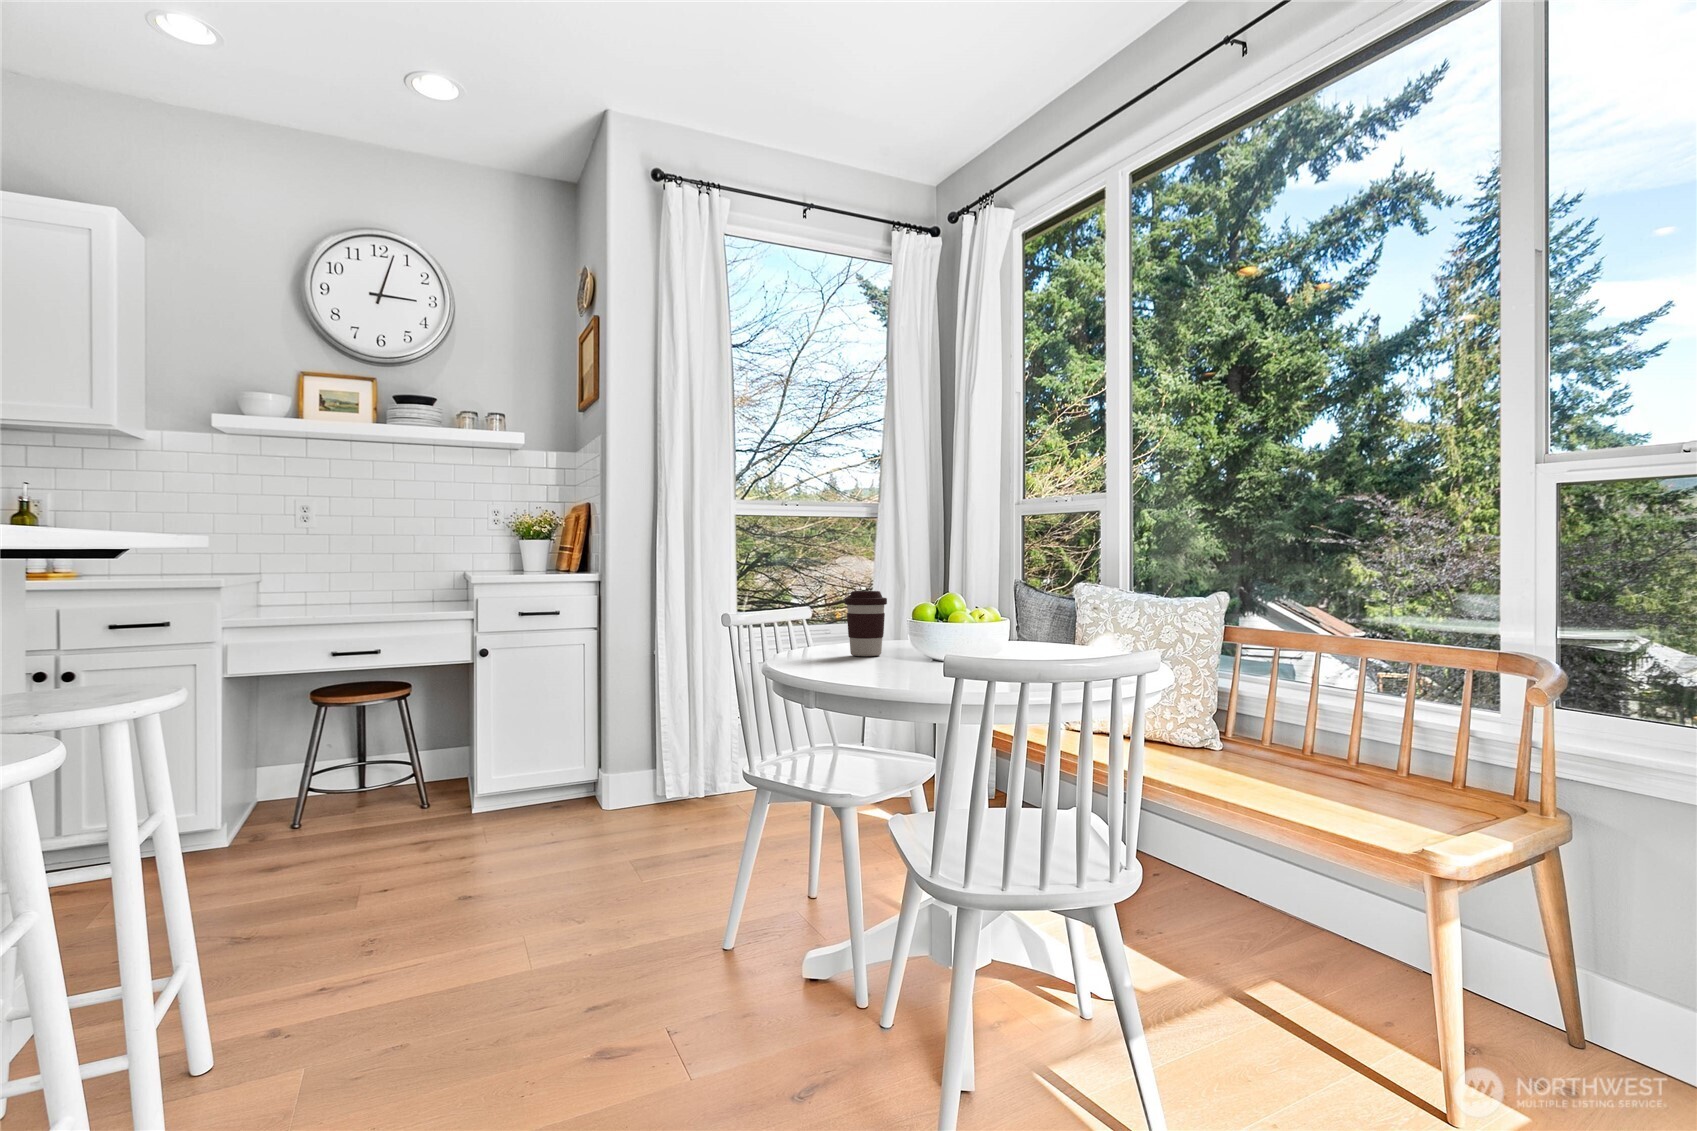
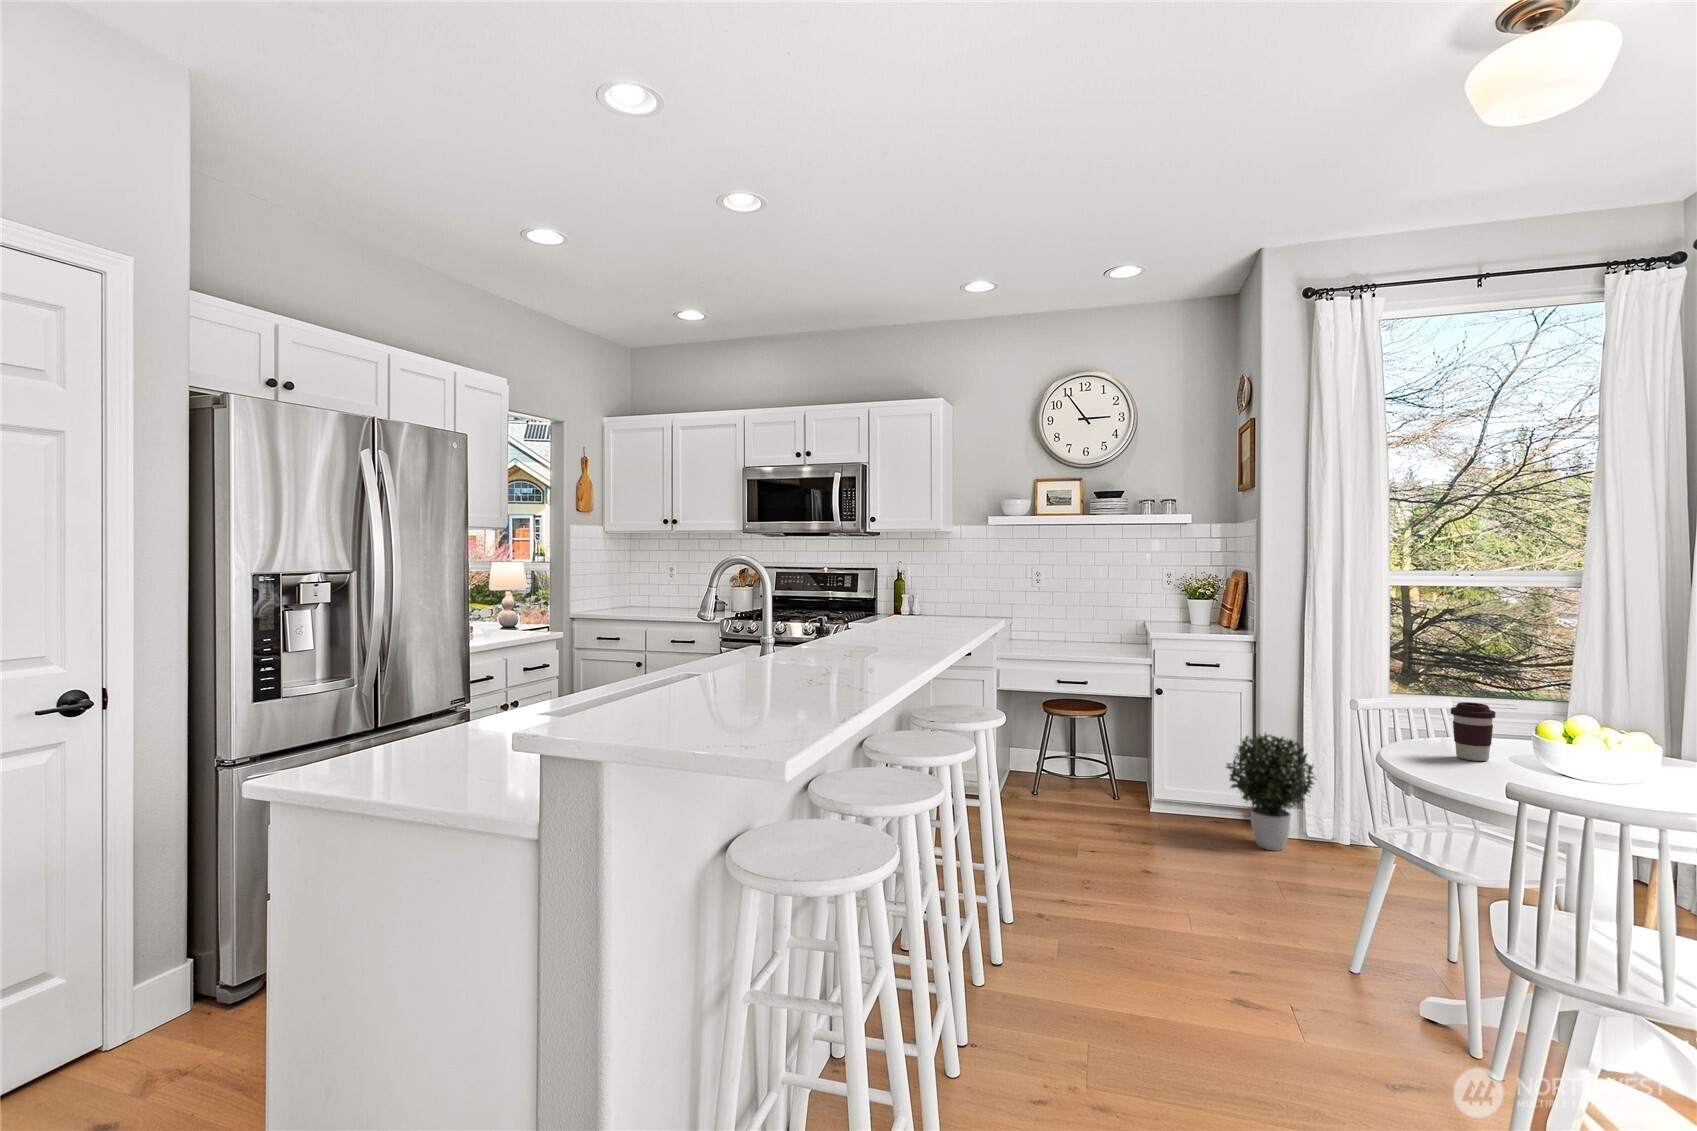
potted plant: none [570,685,672,827] -> present [1226,734,1315,851]

